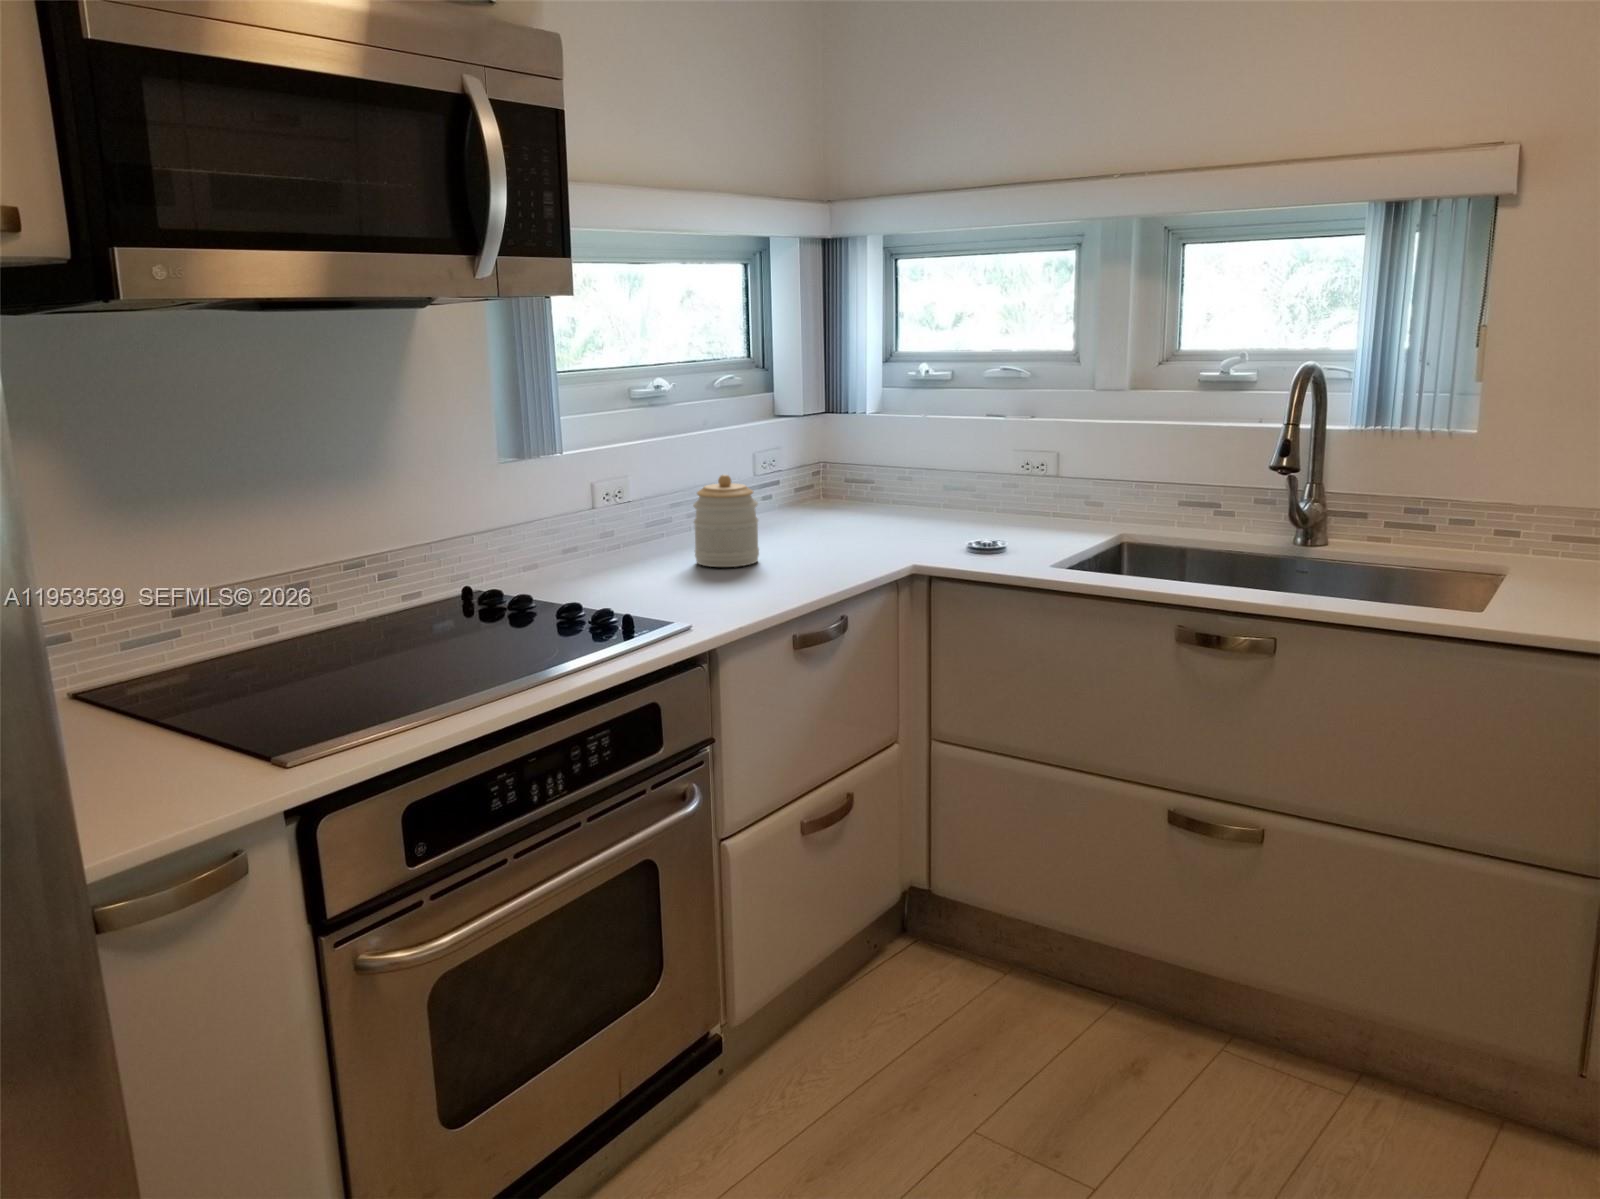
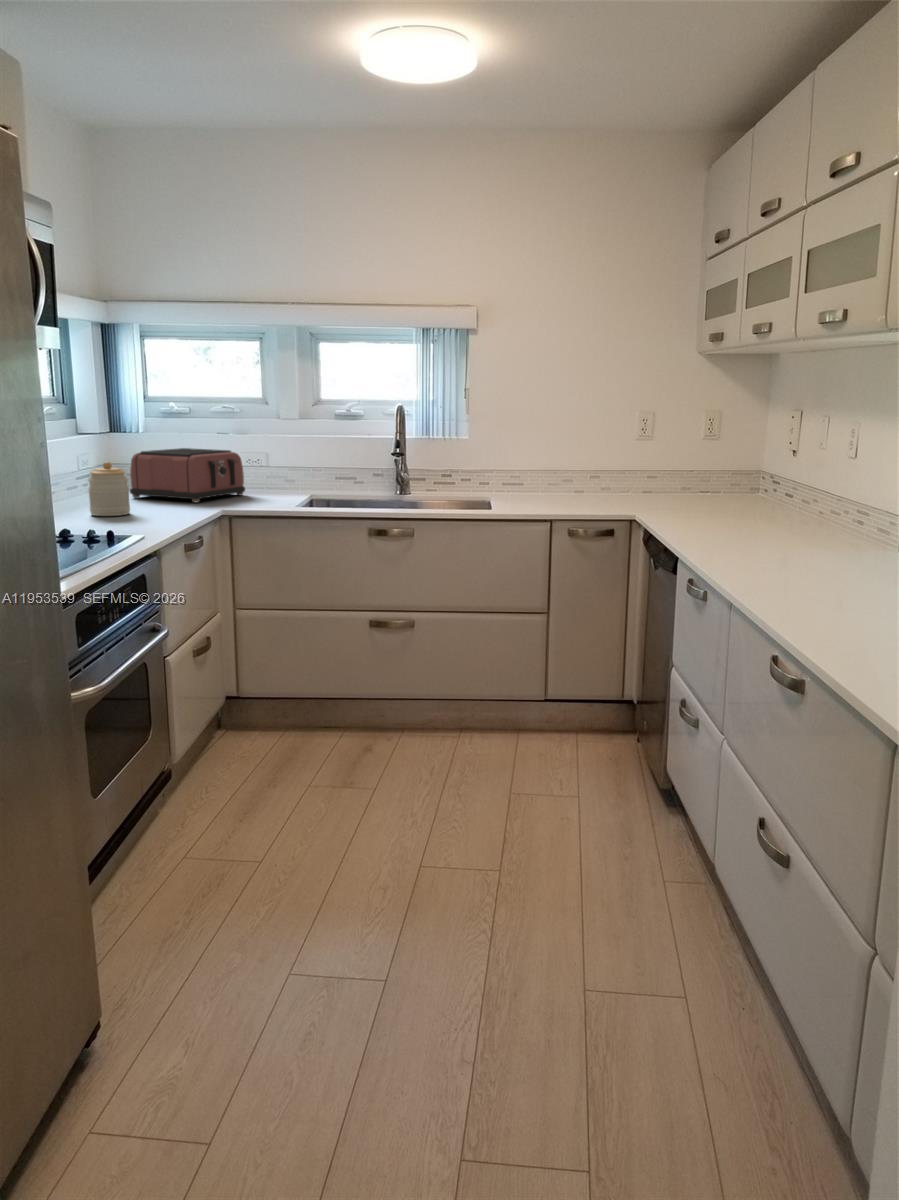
toaster: none [811,442,1001,544] -> present [130,448,245,502]

